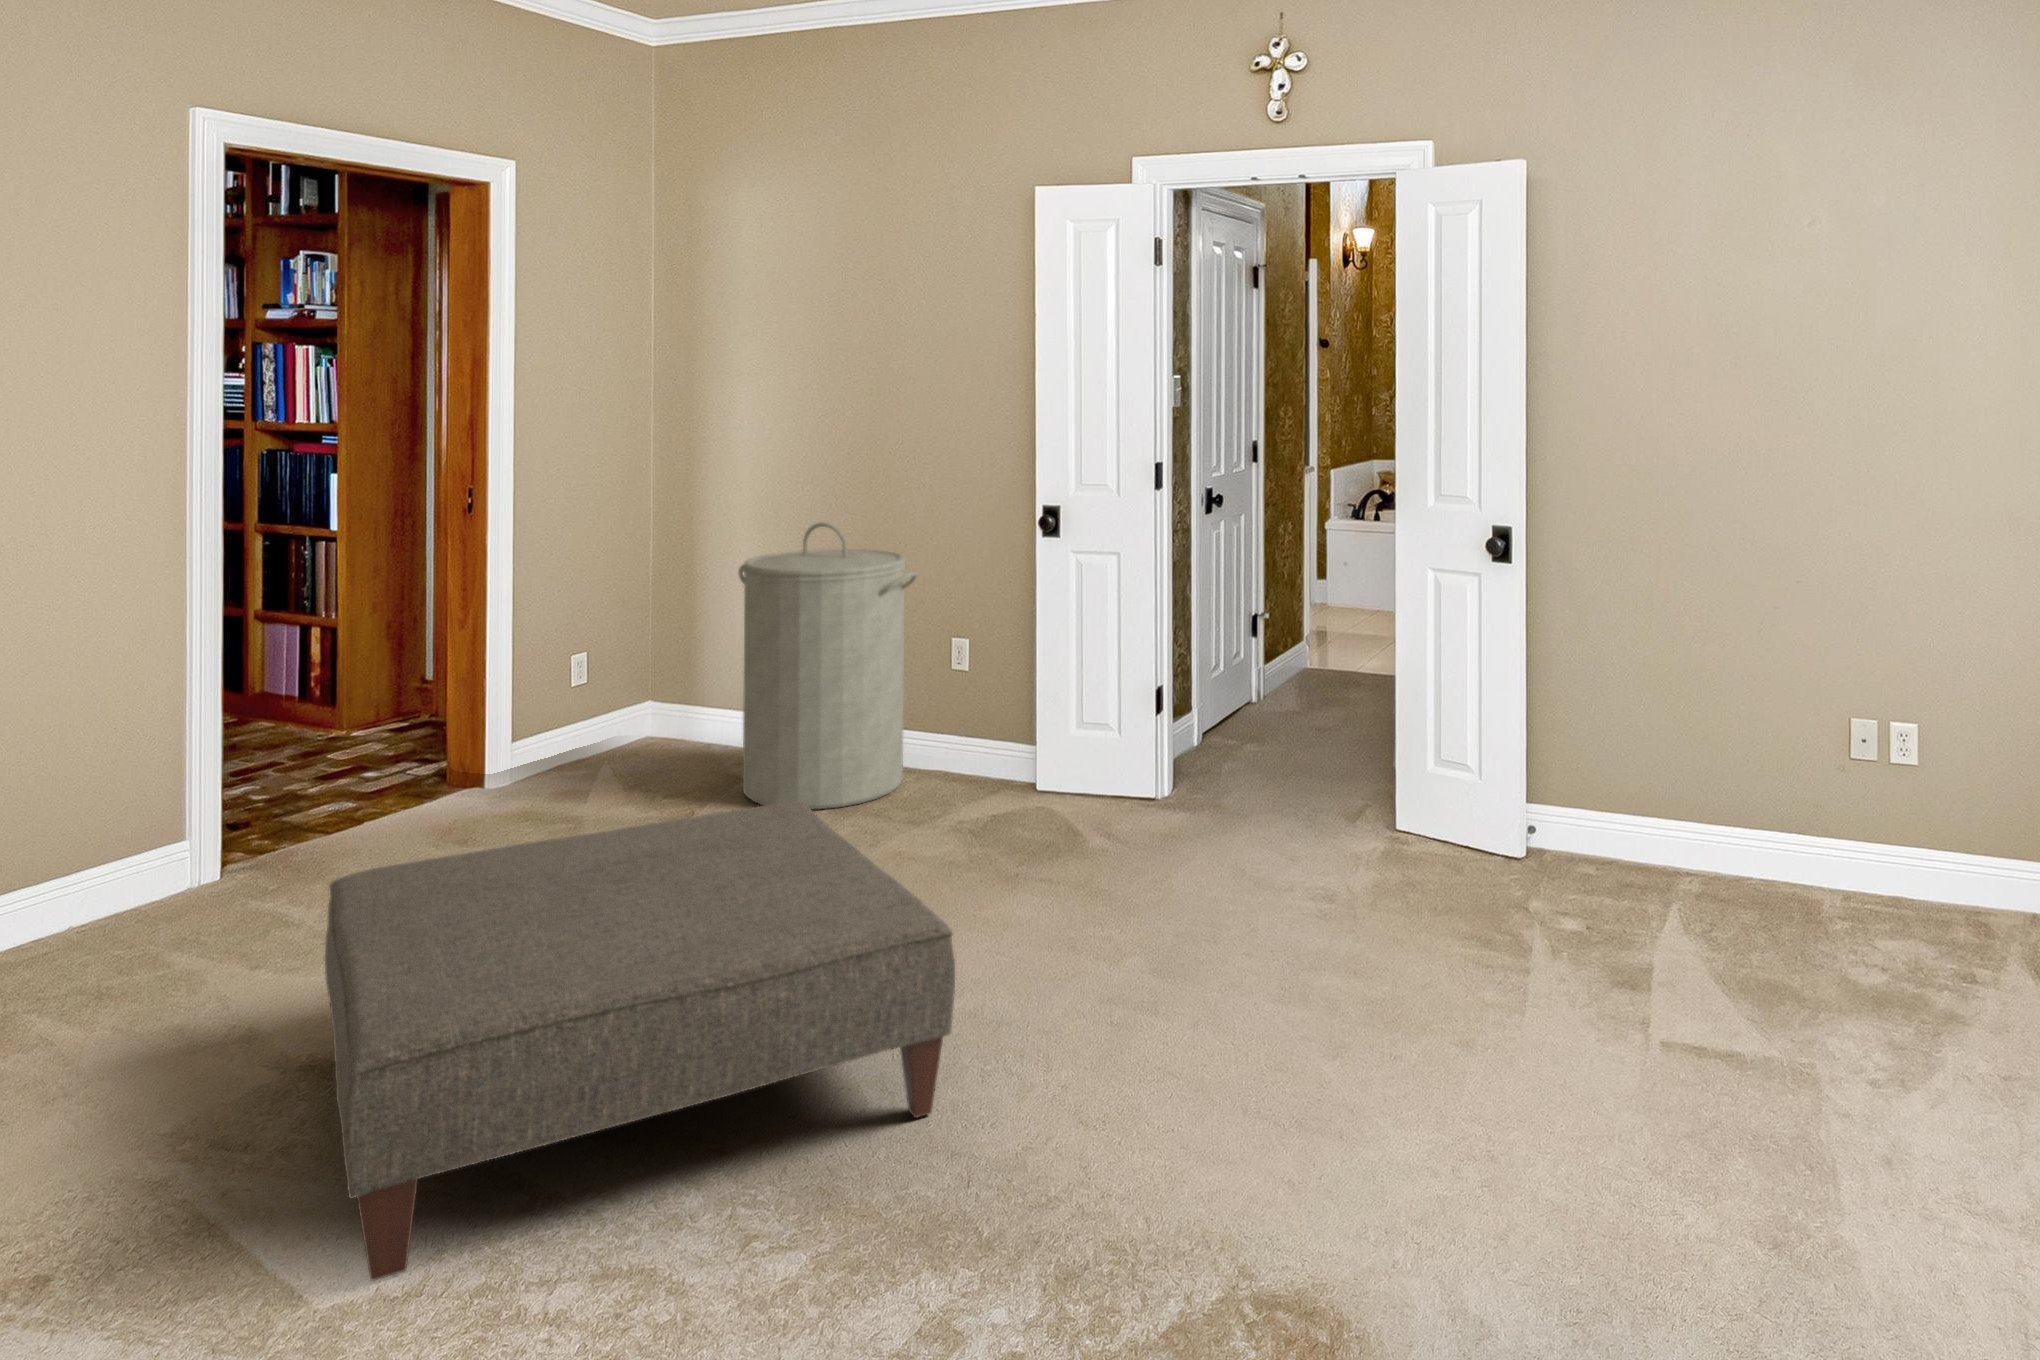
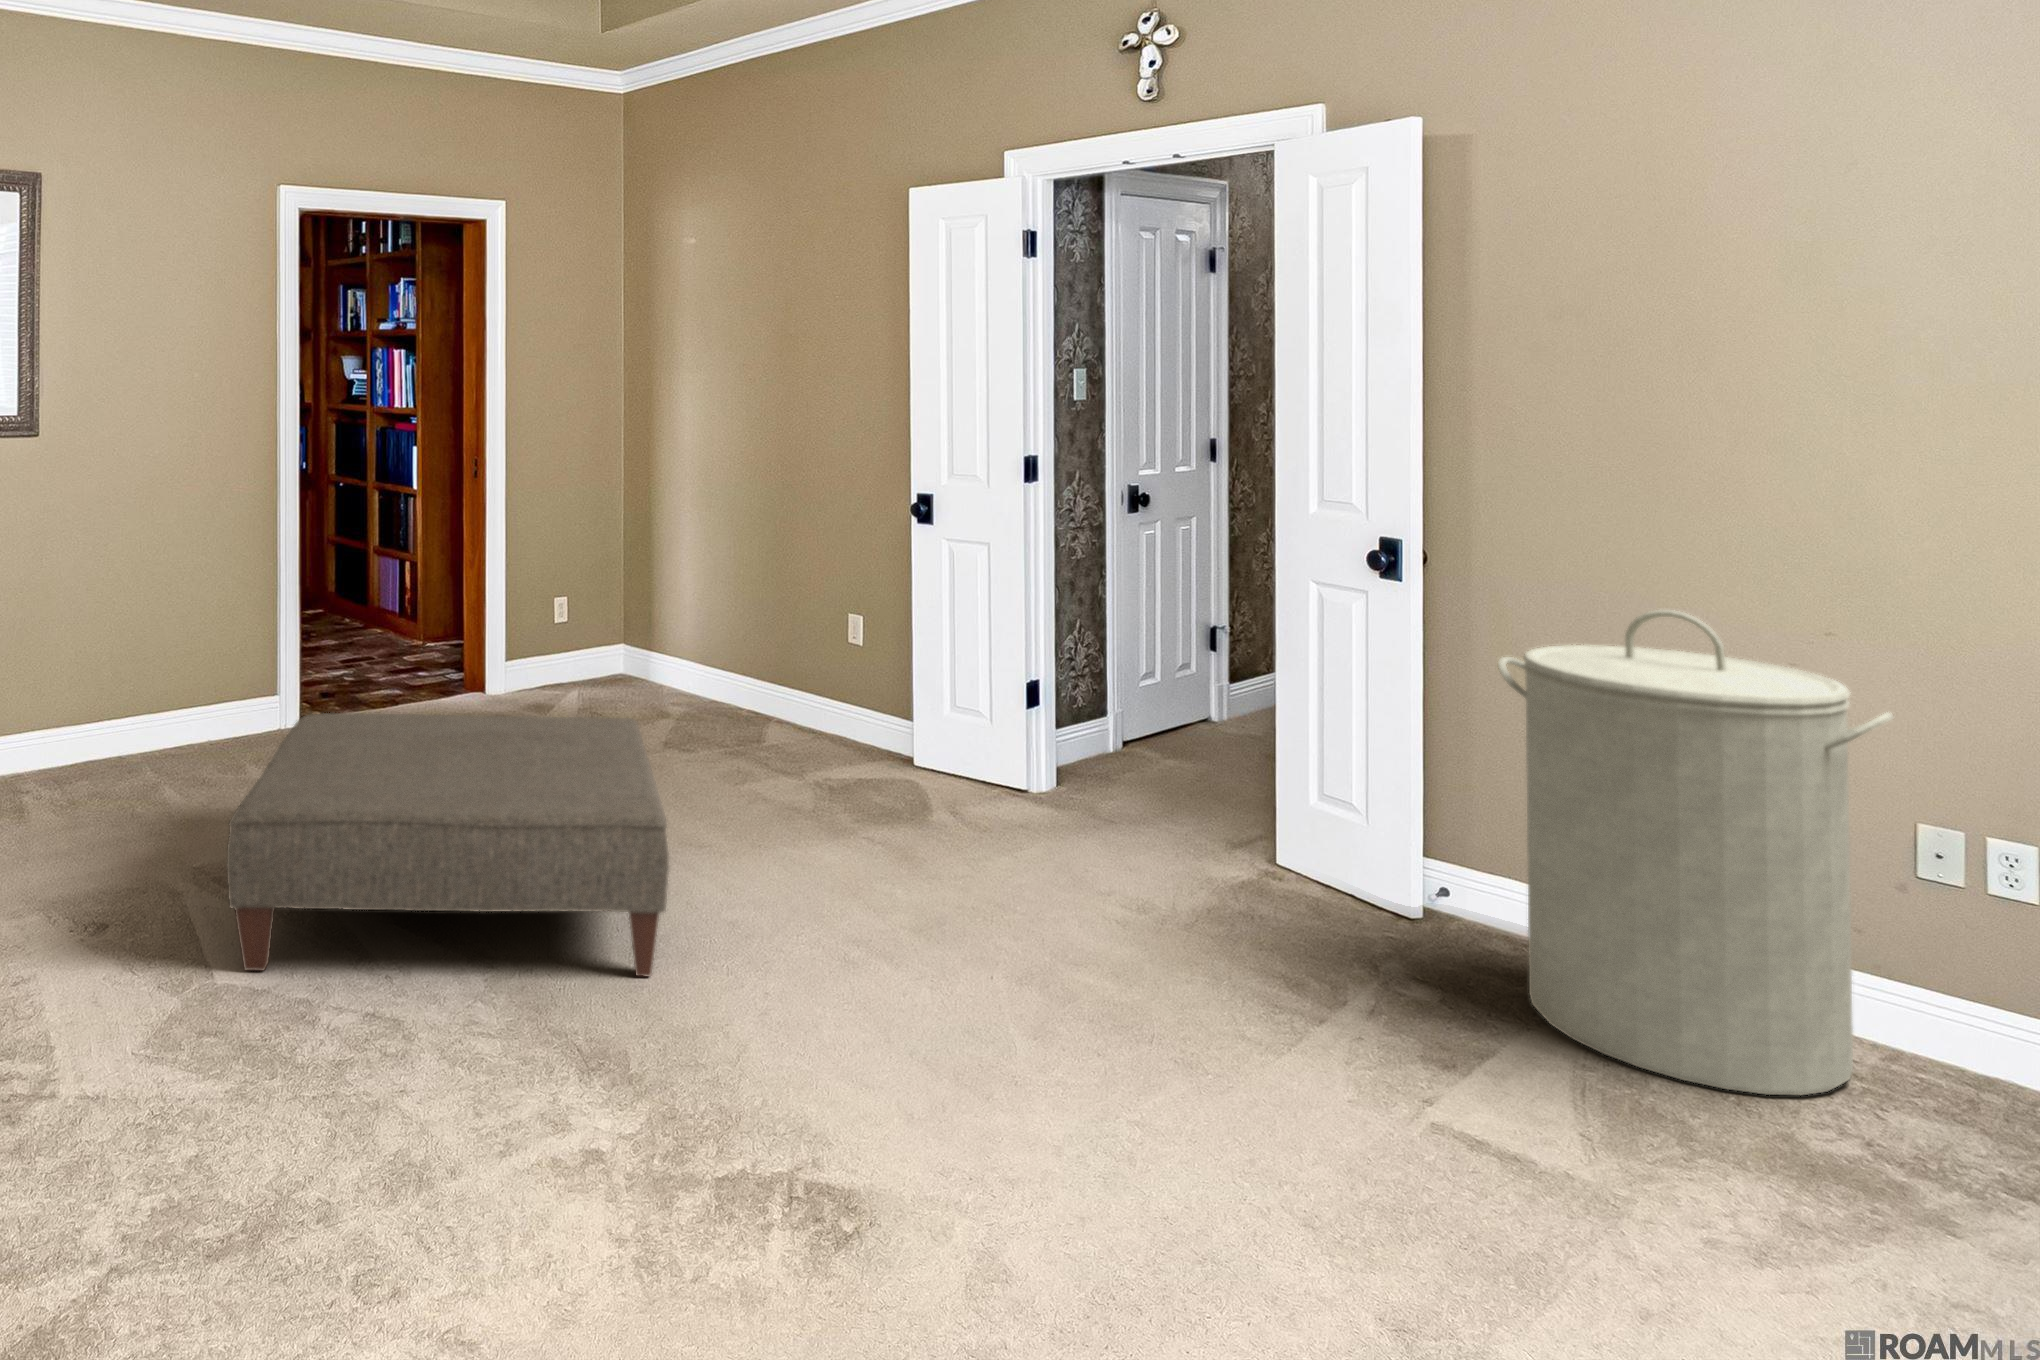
laundry hamper: present [738,522,917,809] -> present [1498,610,1893,1095]

